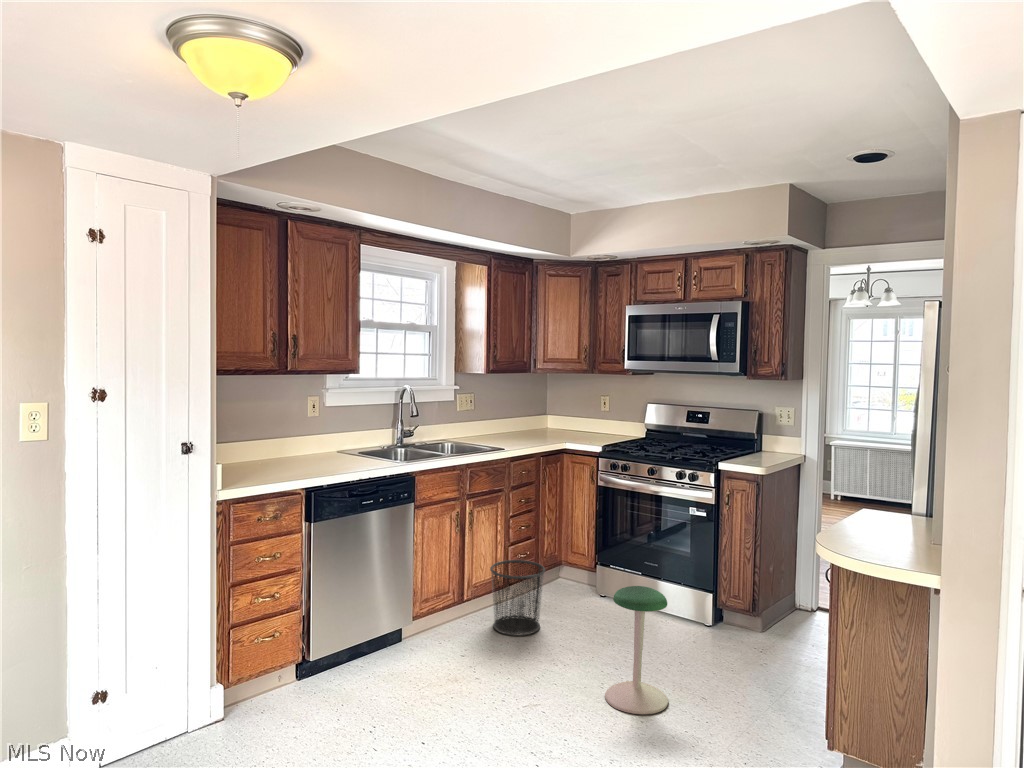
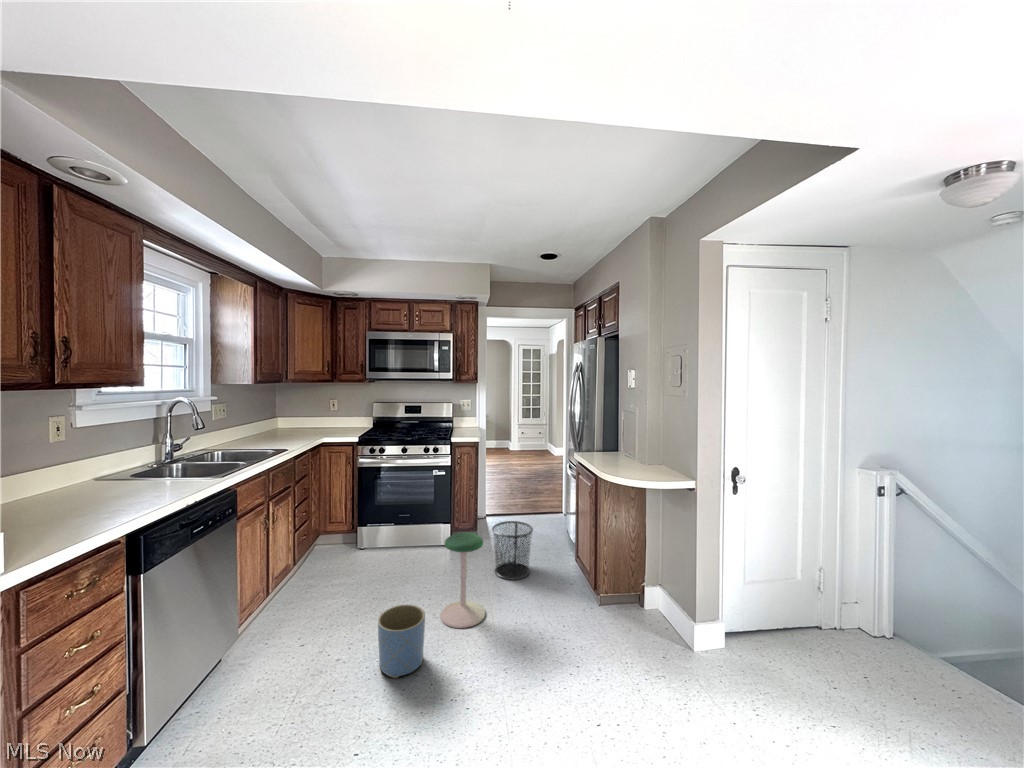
waste bin: present [490,560,545,636] -> present [492,521,533,580]
planter: none [499,642,553,718] -> present [378,605,425,678]

